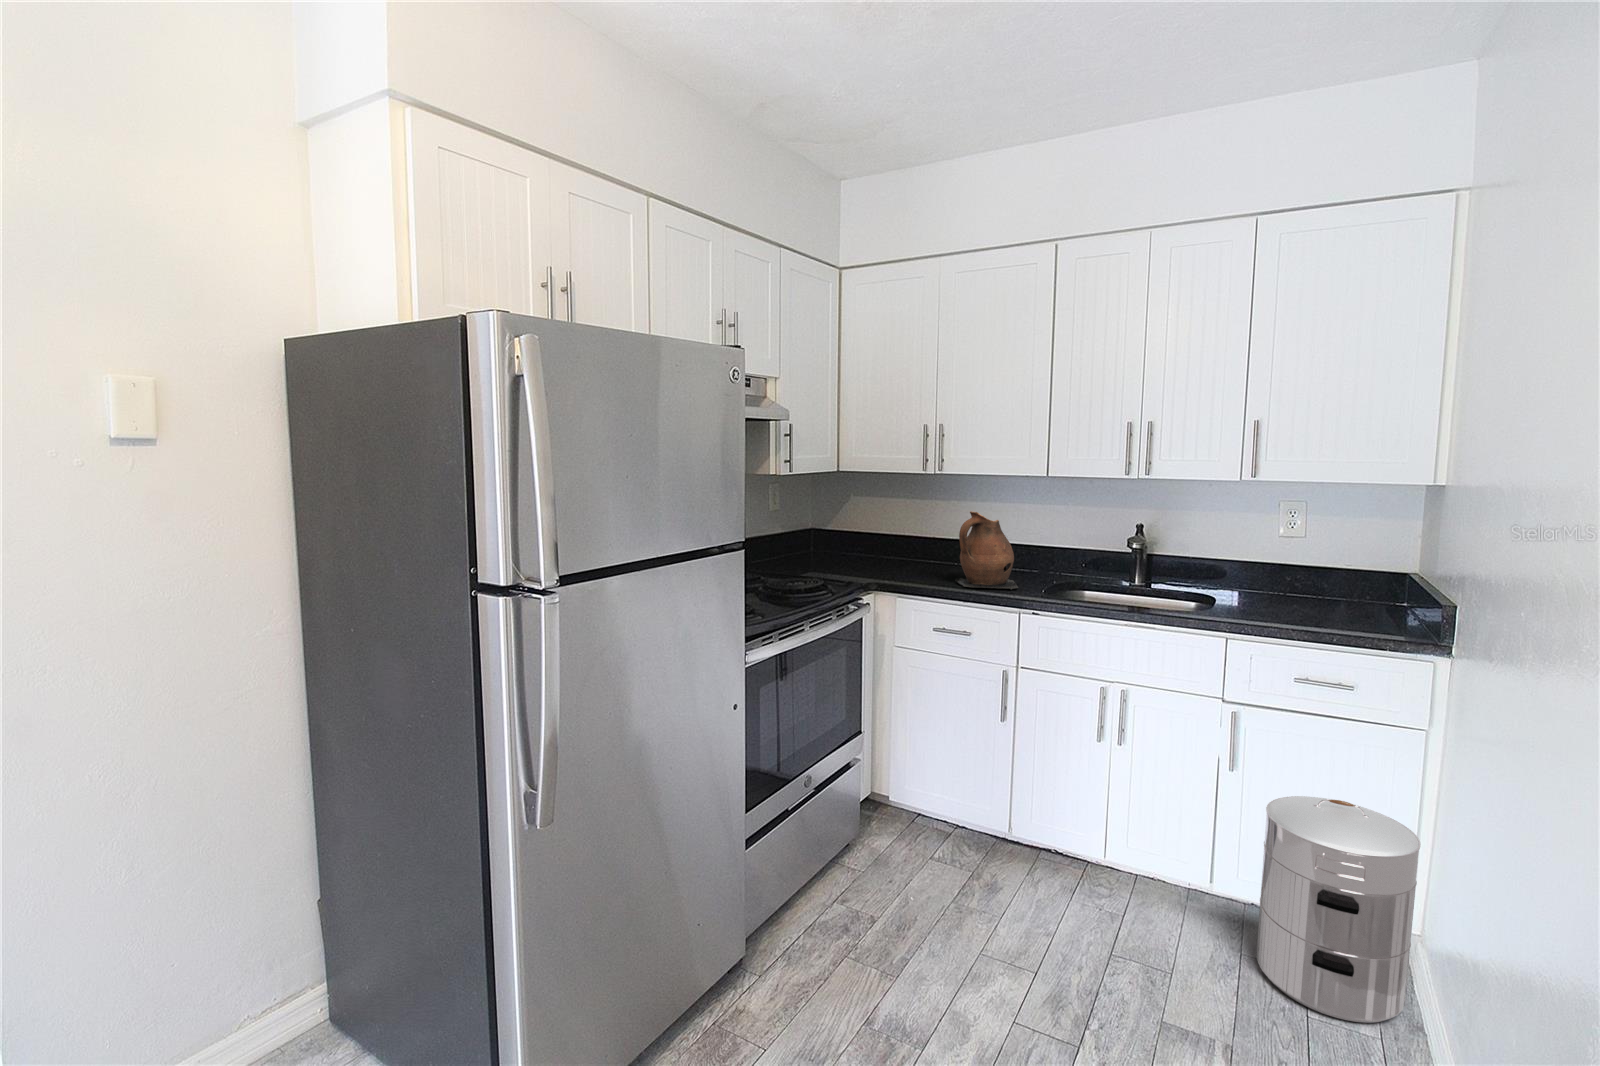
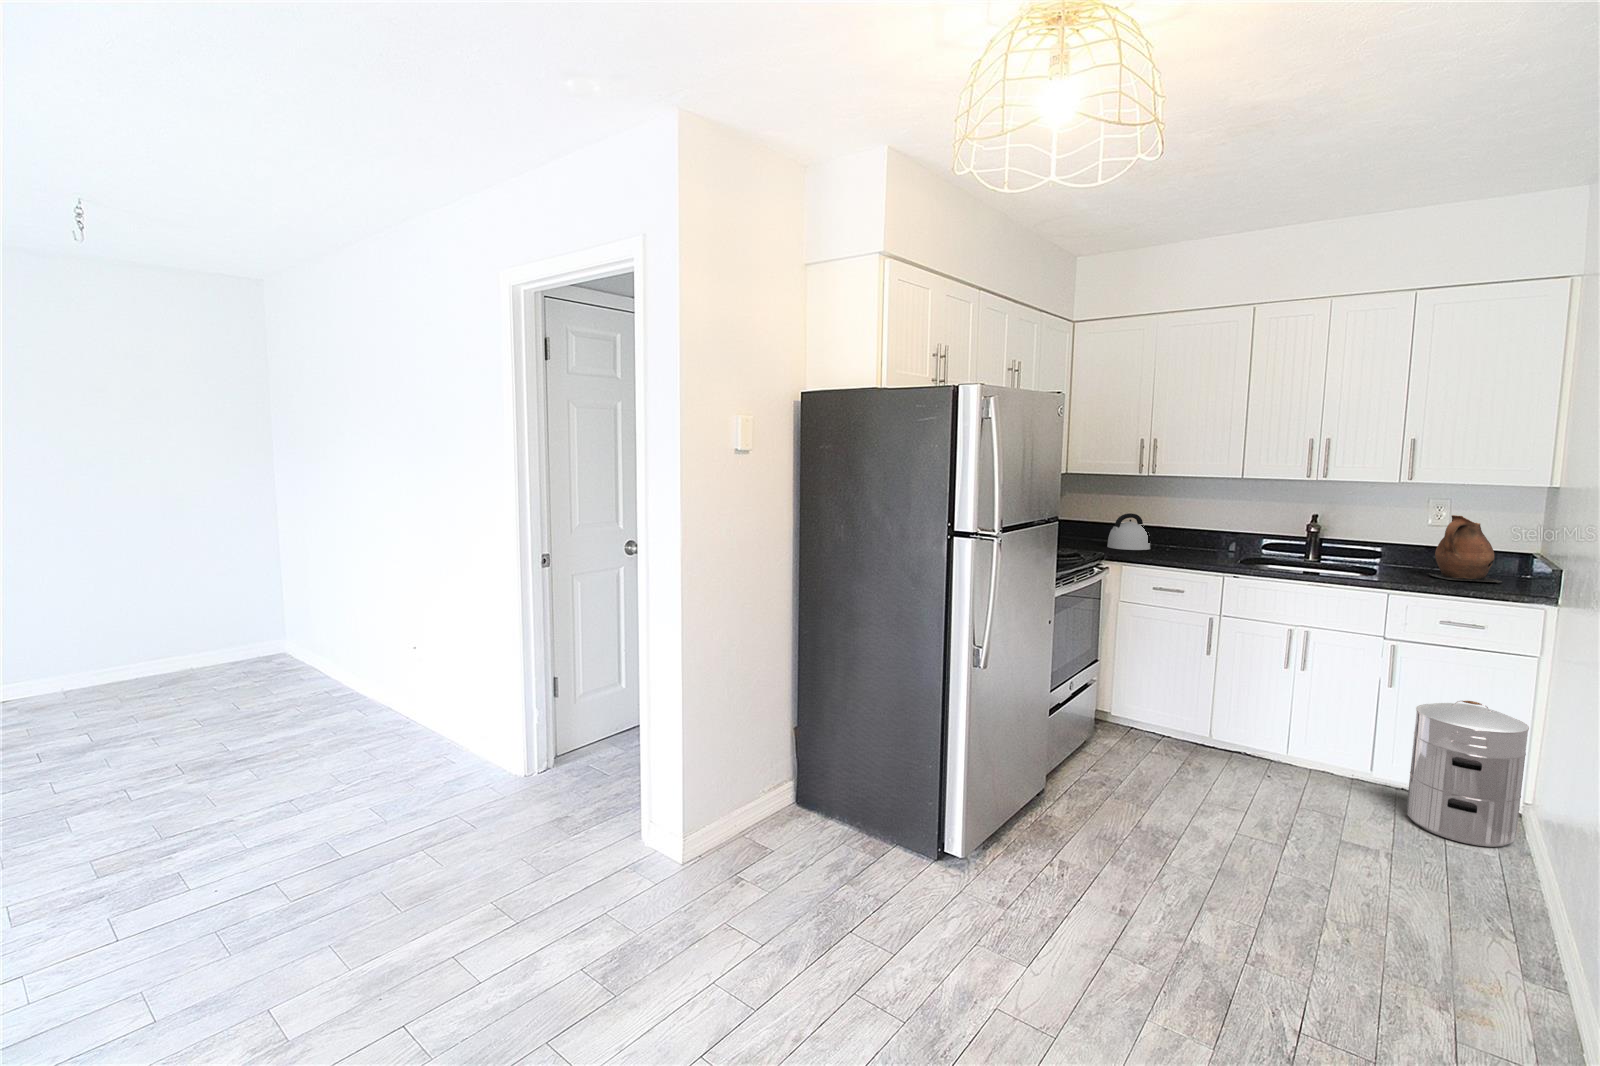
ceramic pitcher: present [957,511,1018,590] -> present [1429,515,1502,583]
kettle: none [896,524,951,572] -> present [1107,513,1150,550]

